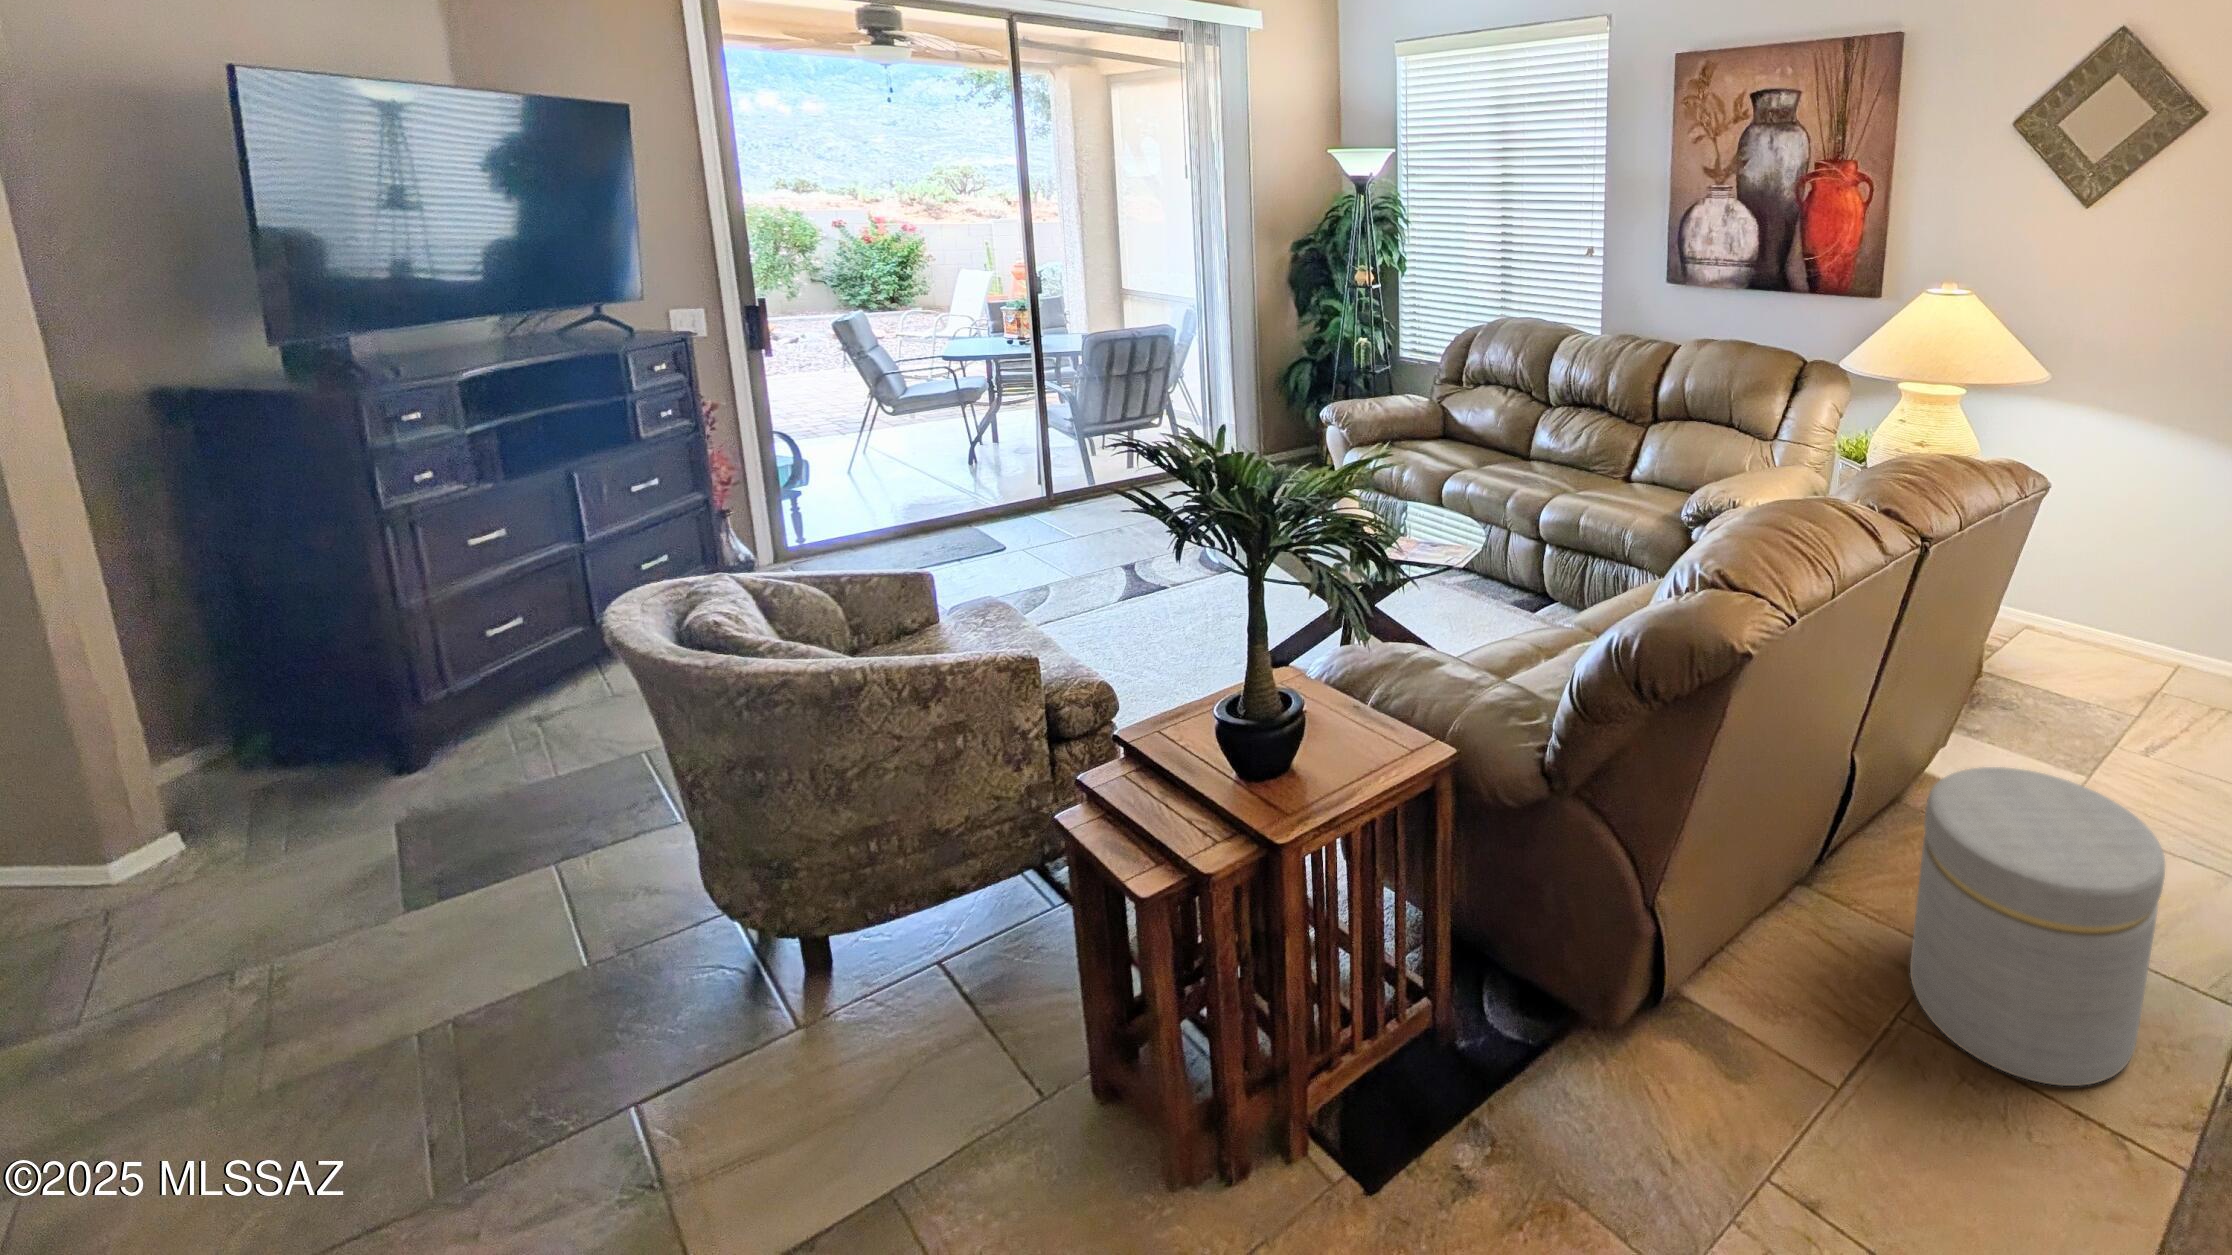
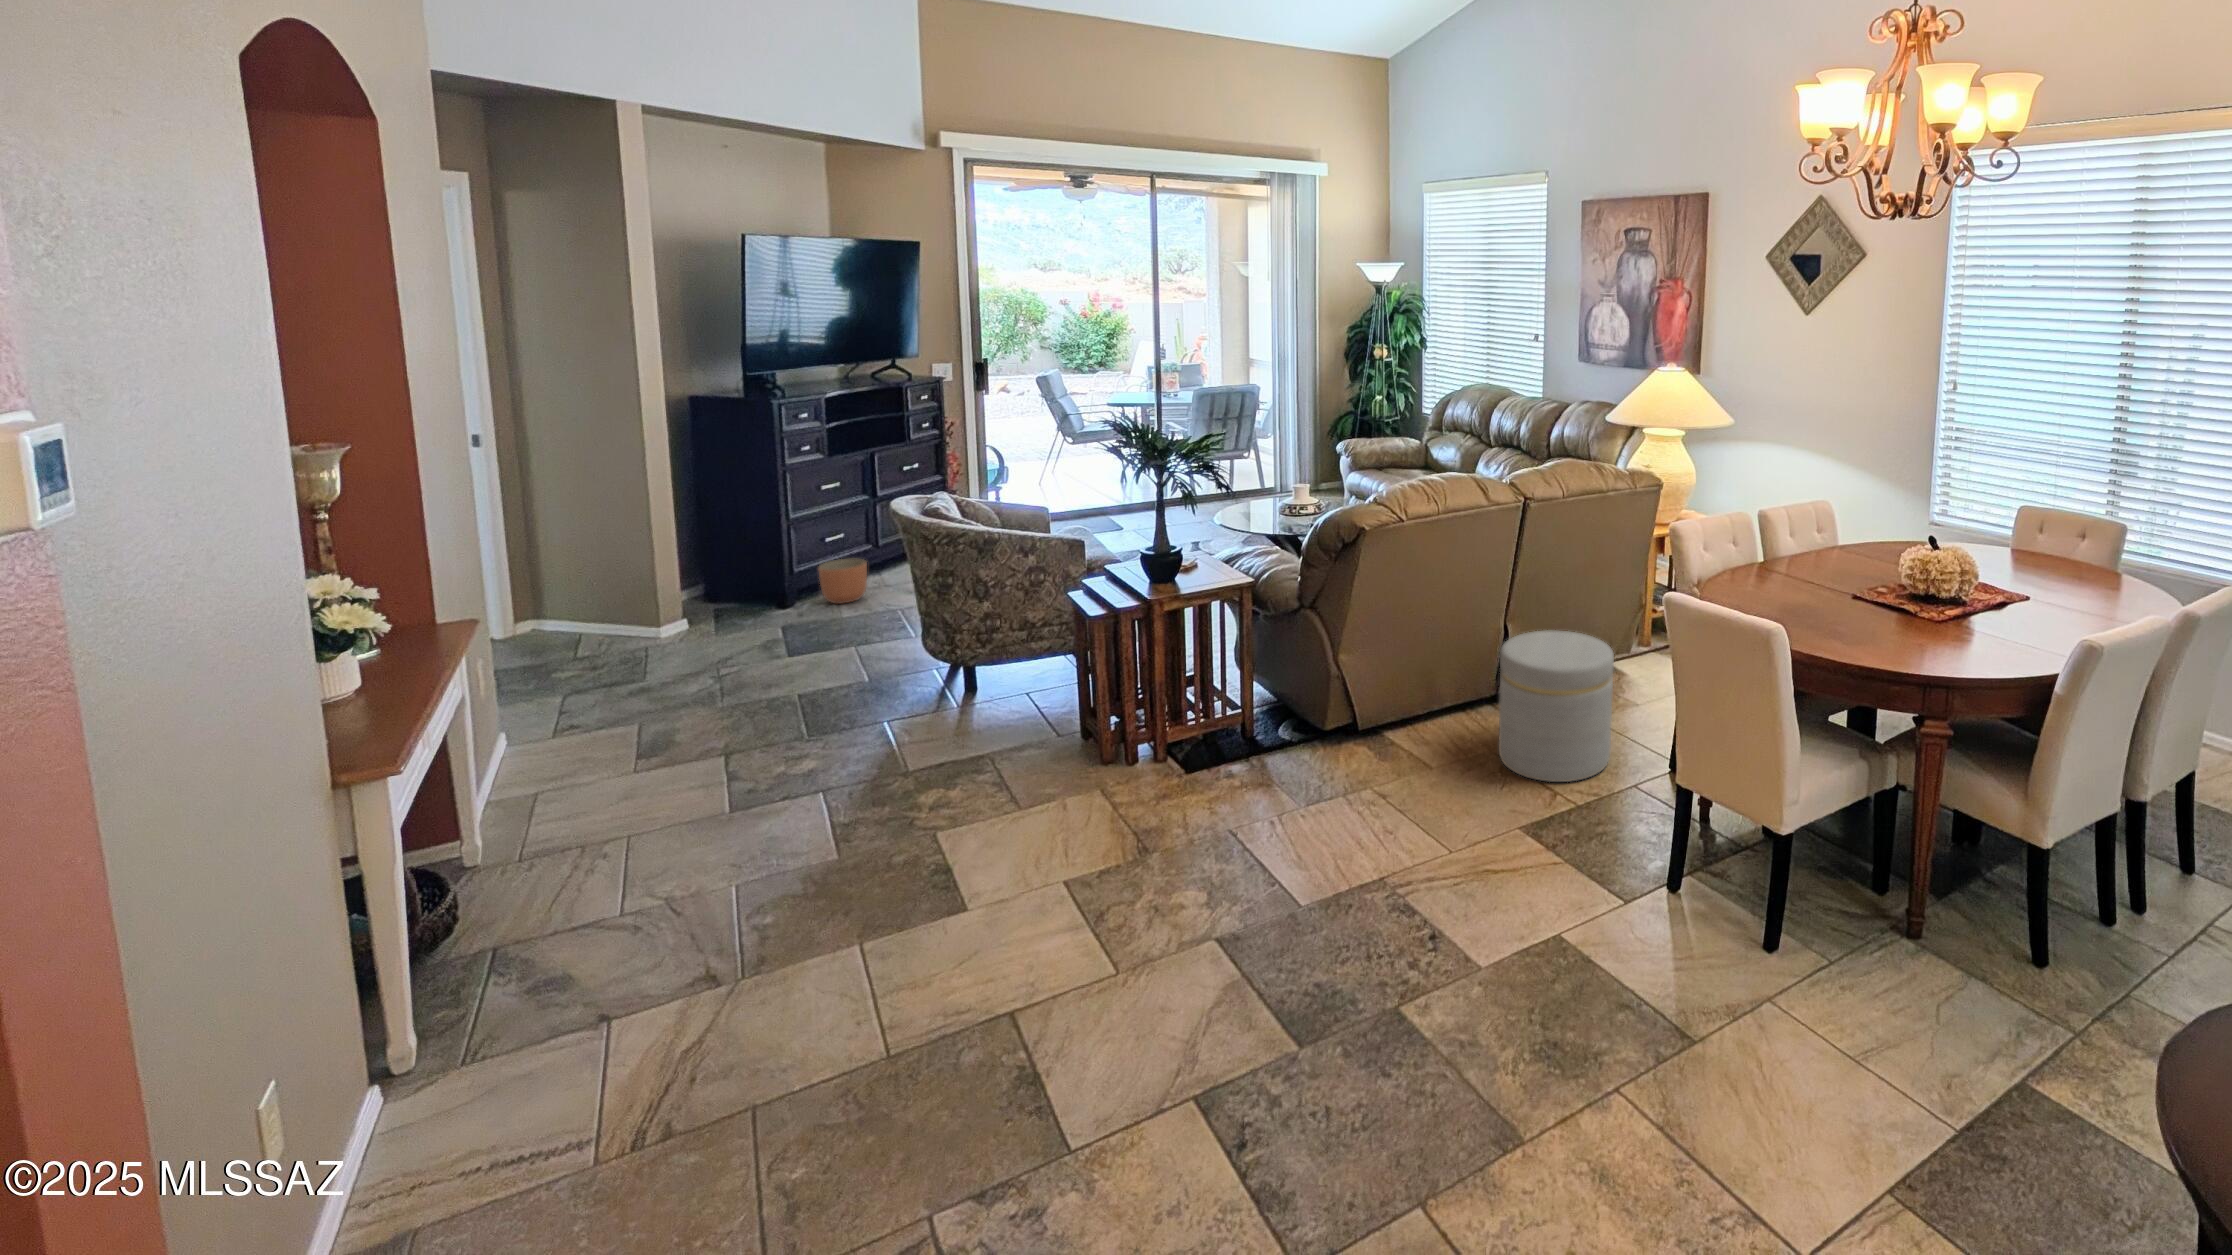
planter: none [470,661,574,750] -> present [818,559,867,604]

